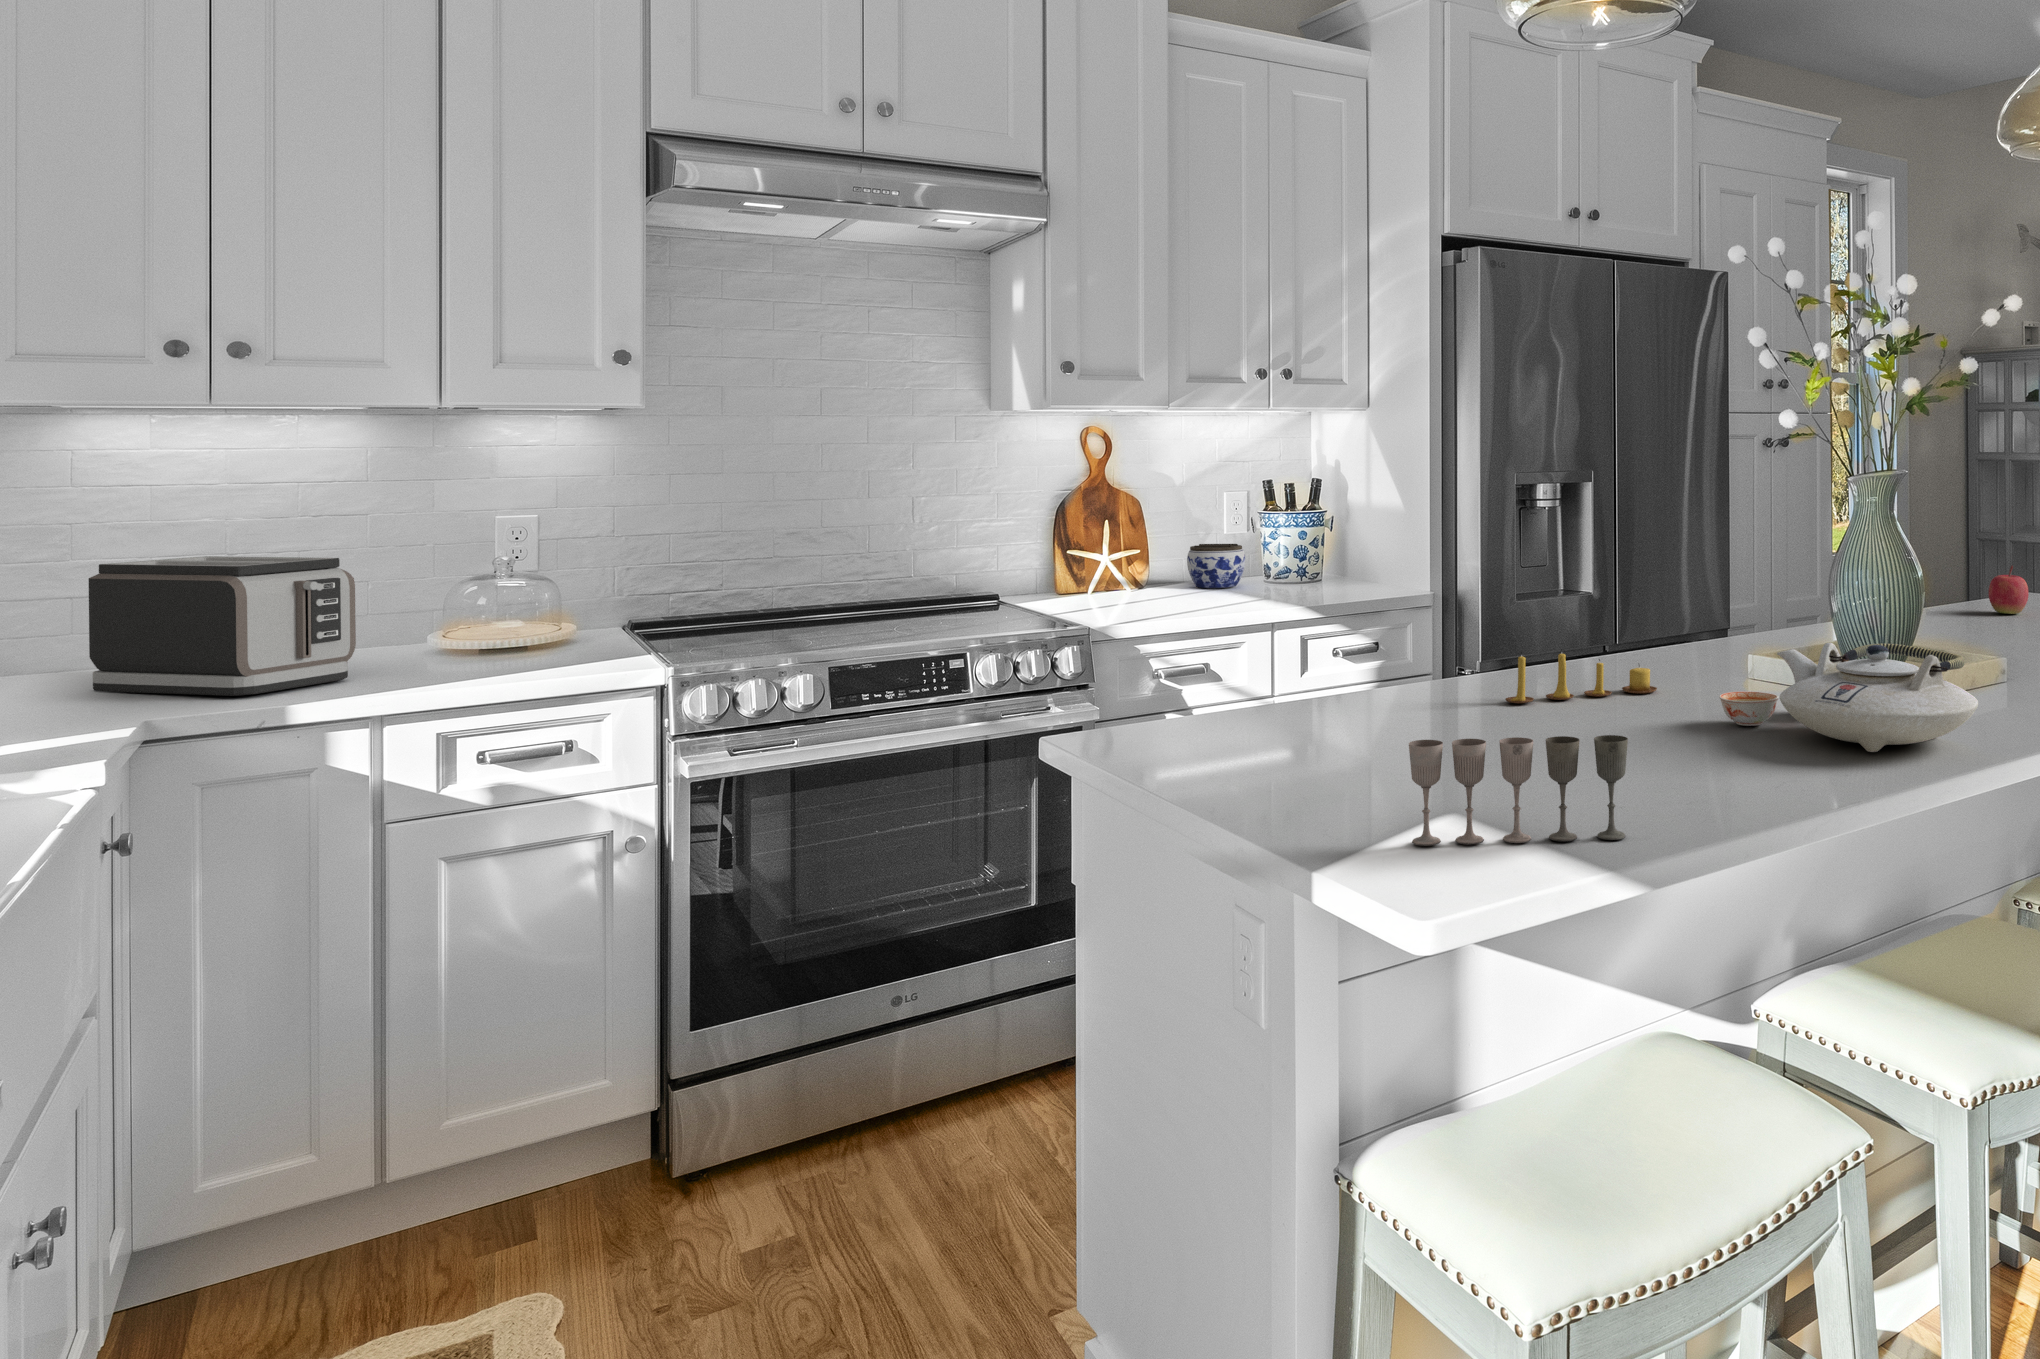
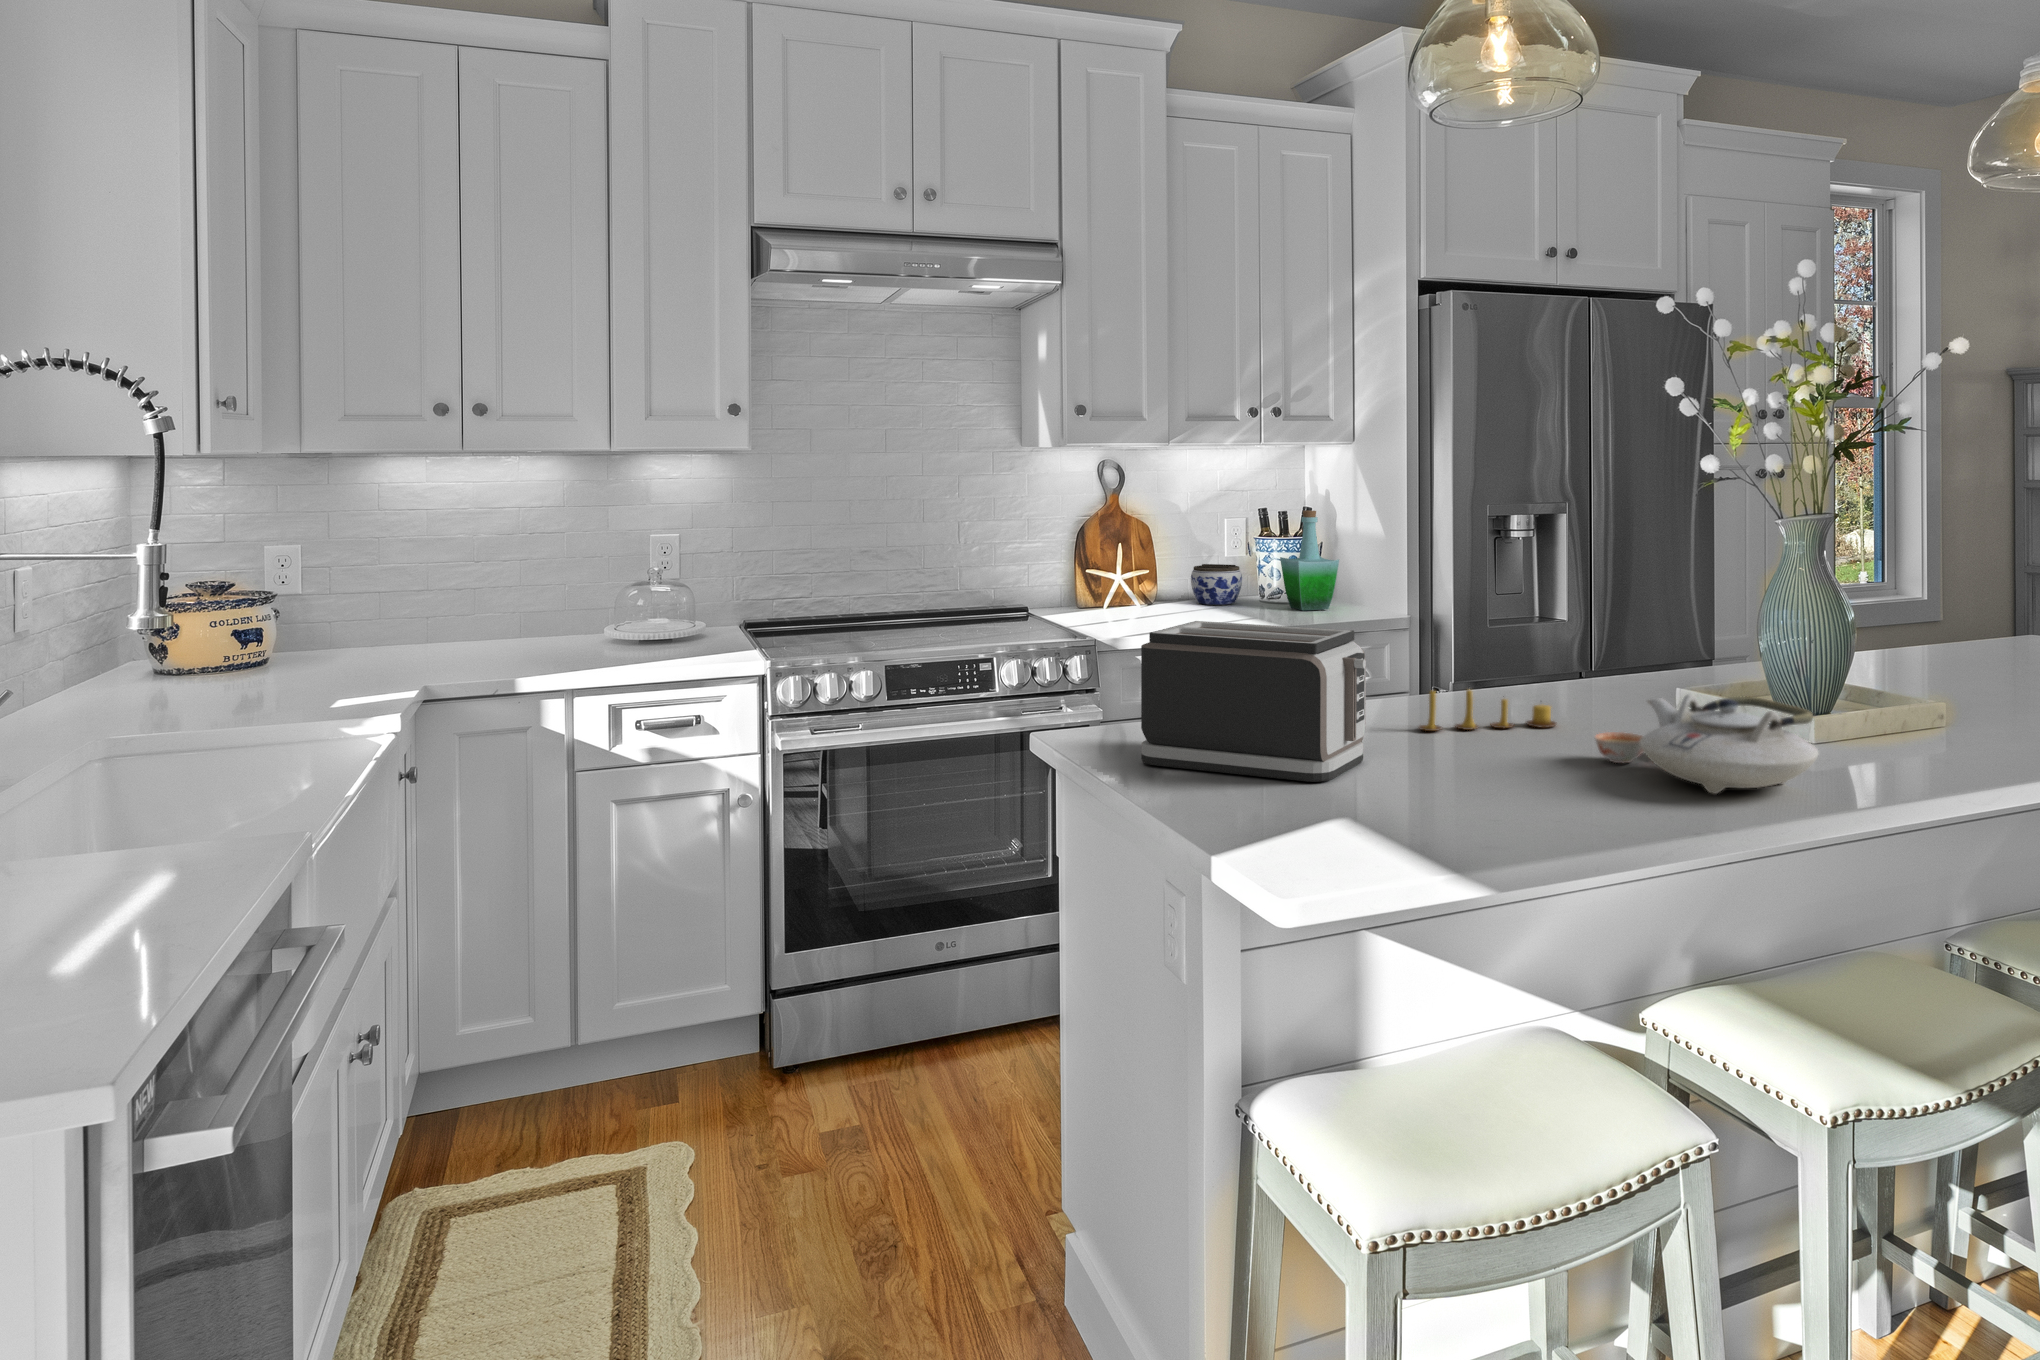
bottle: none [1288,482,1354,591] -> present [1280,511,1339,611]
toaster: present [89,556,356,696] -> present [1141,621,1366,782]
apple: present [1988,566,2028,614] -> none [1936,615,1978,663]
wine glass: present [1409,735,1628,846] -> none [1285,763,1460,852]

